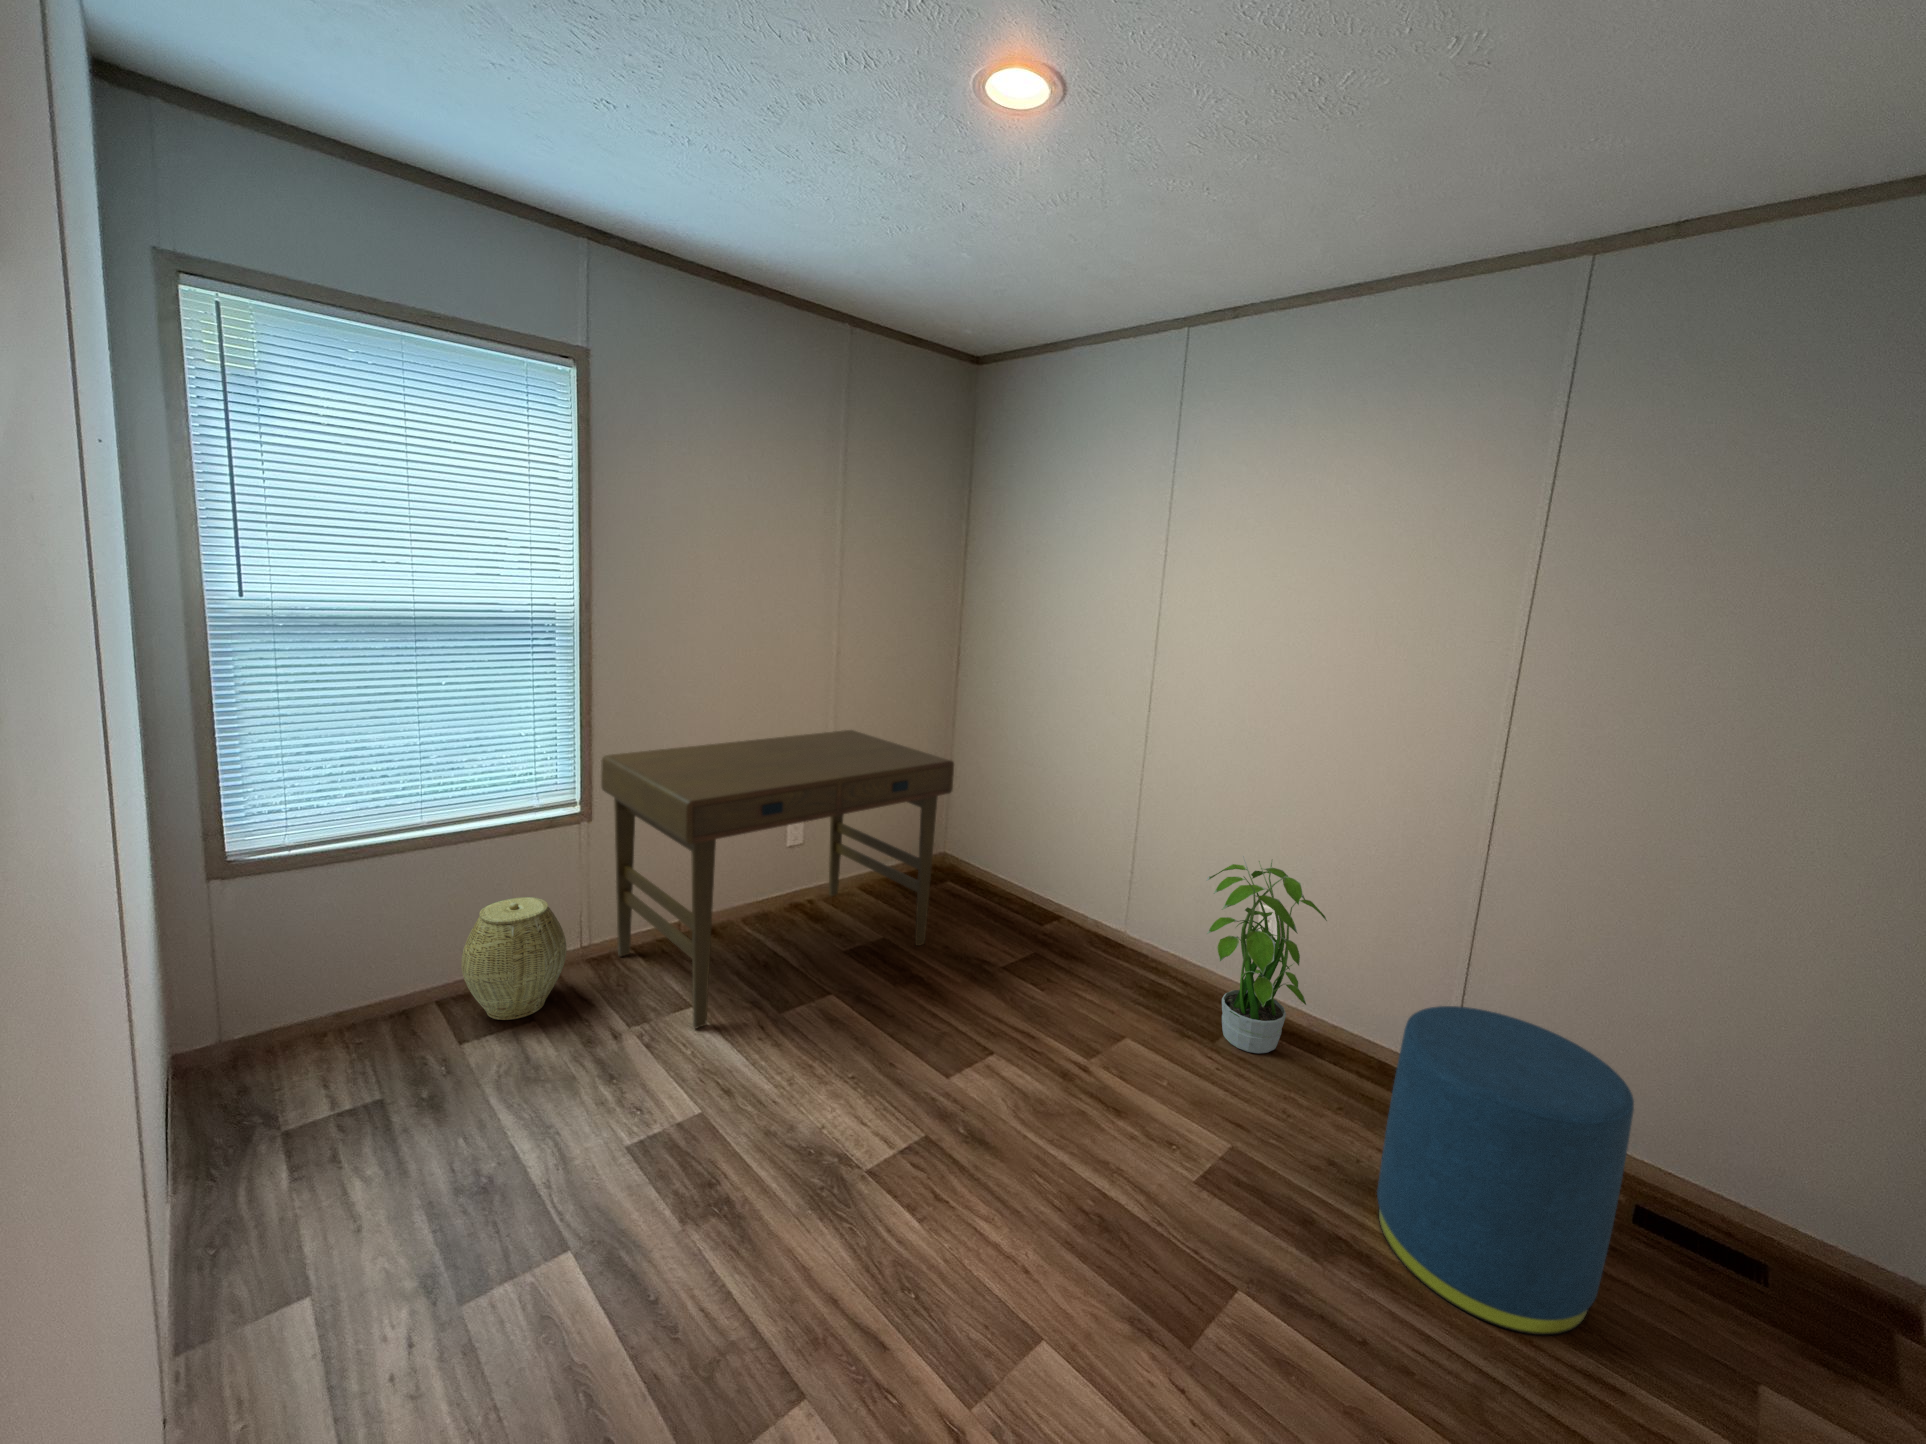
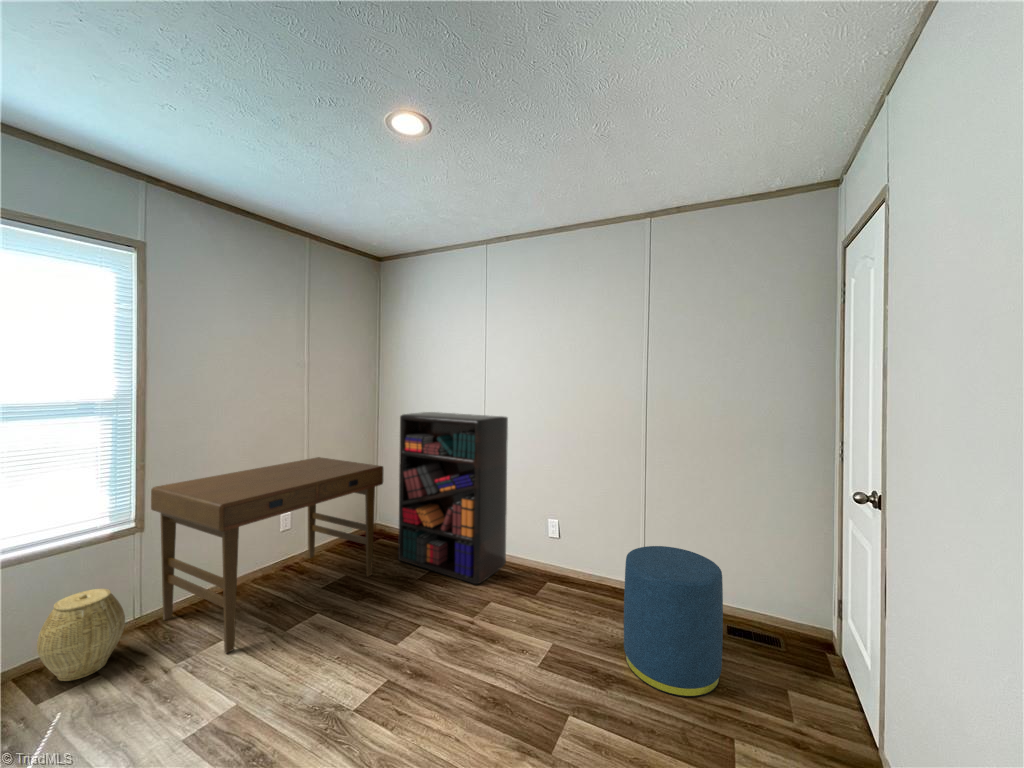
bookshelf: none [971,668,1195,999] -> present [398,412,508,584]
potted plant: present [1206,856,1327,1053] -> none [523,494,582,596]

